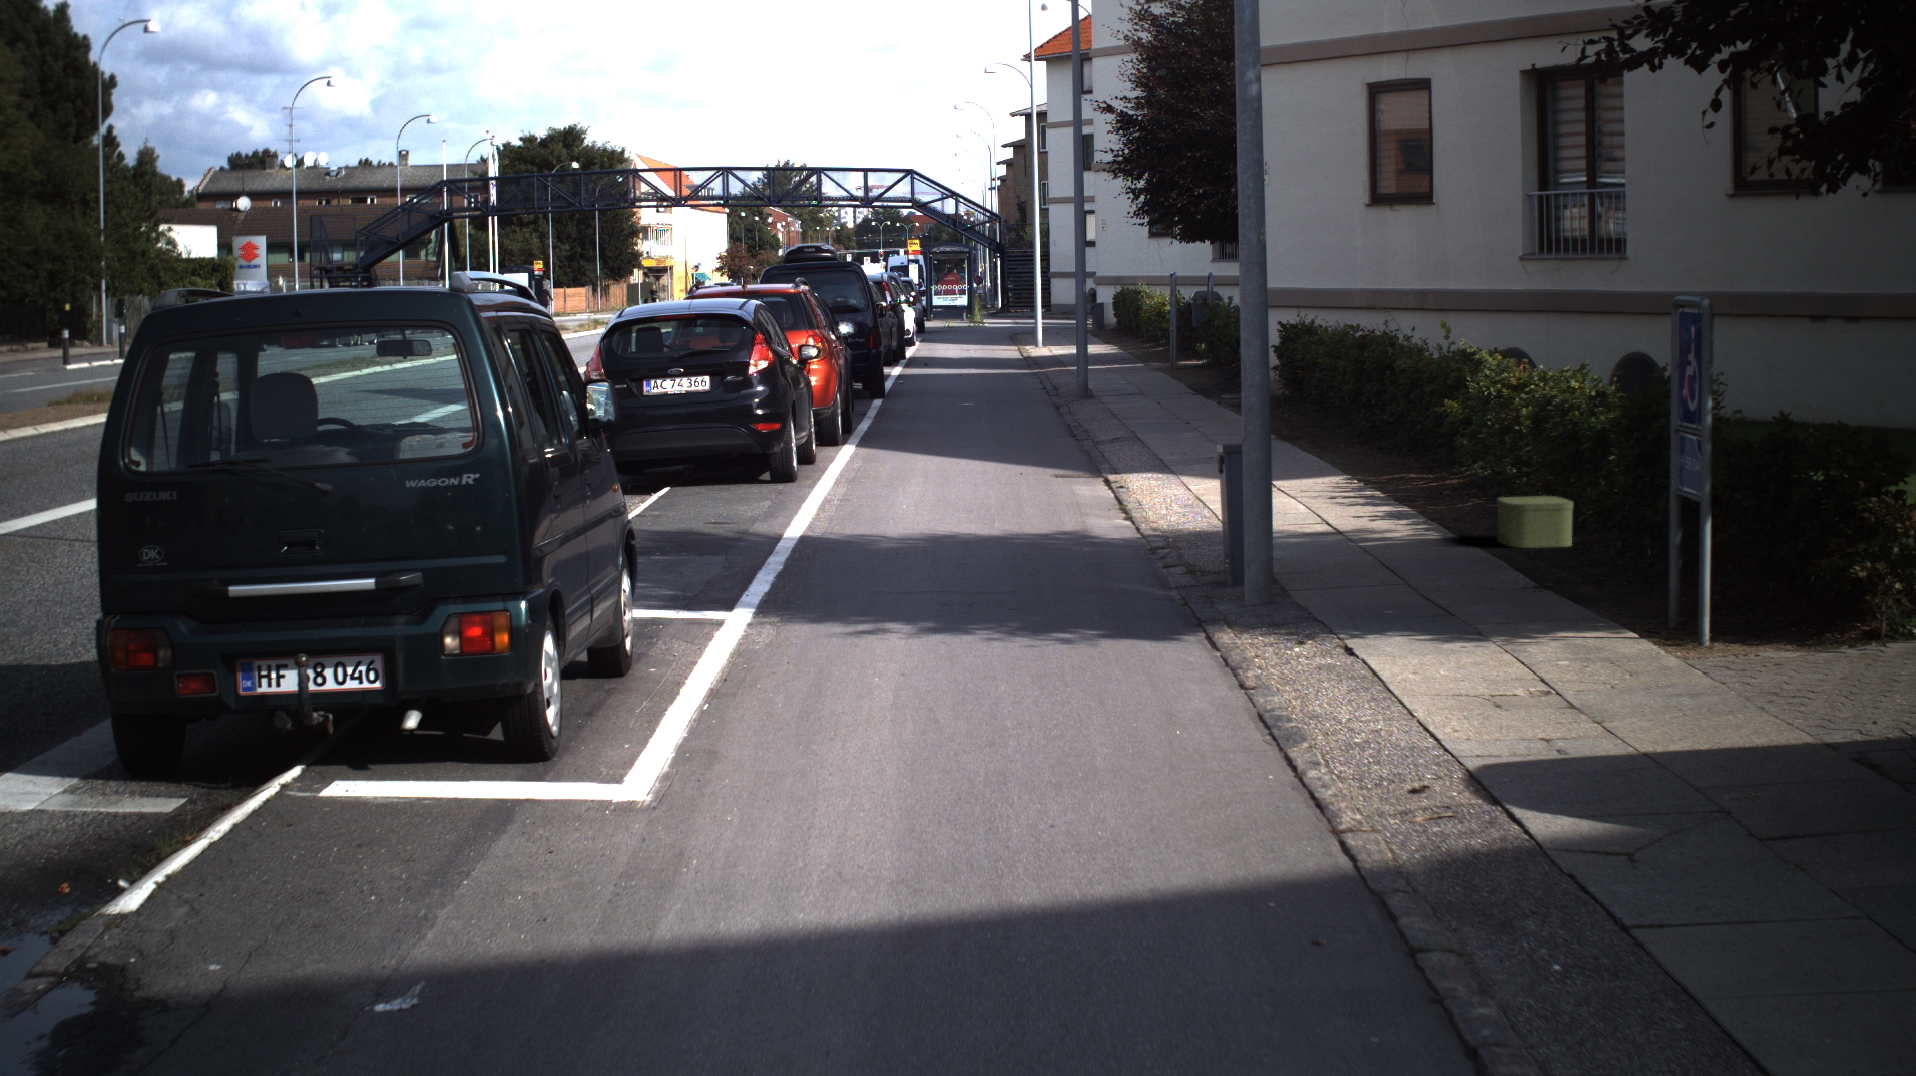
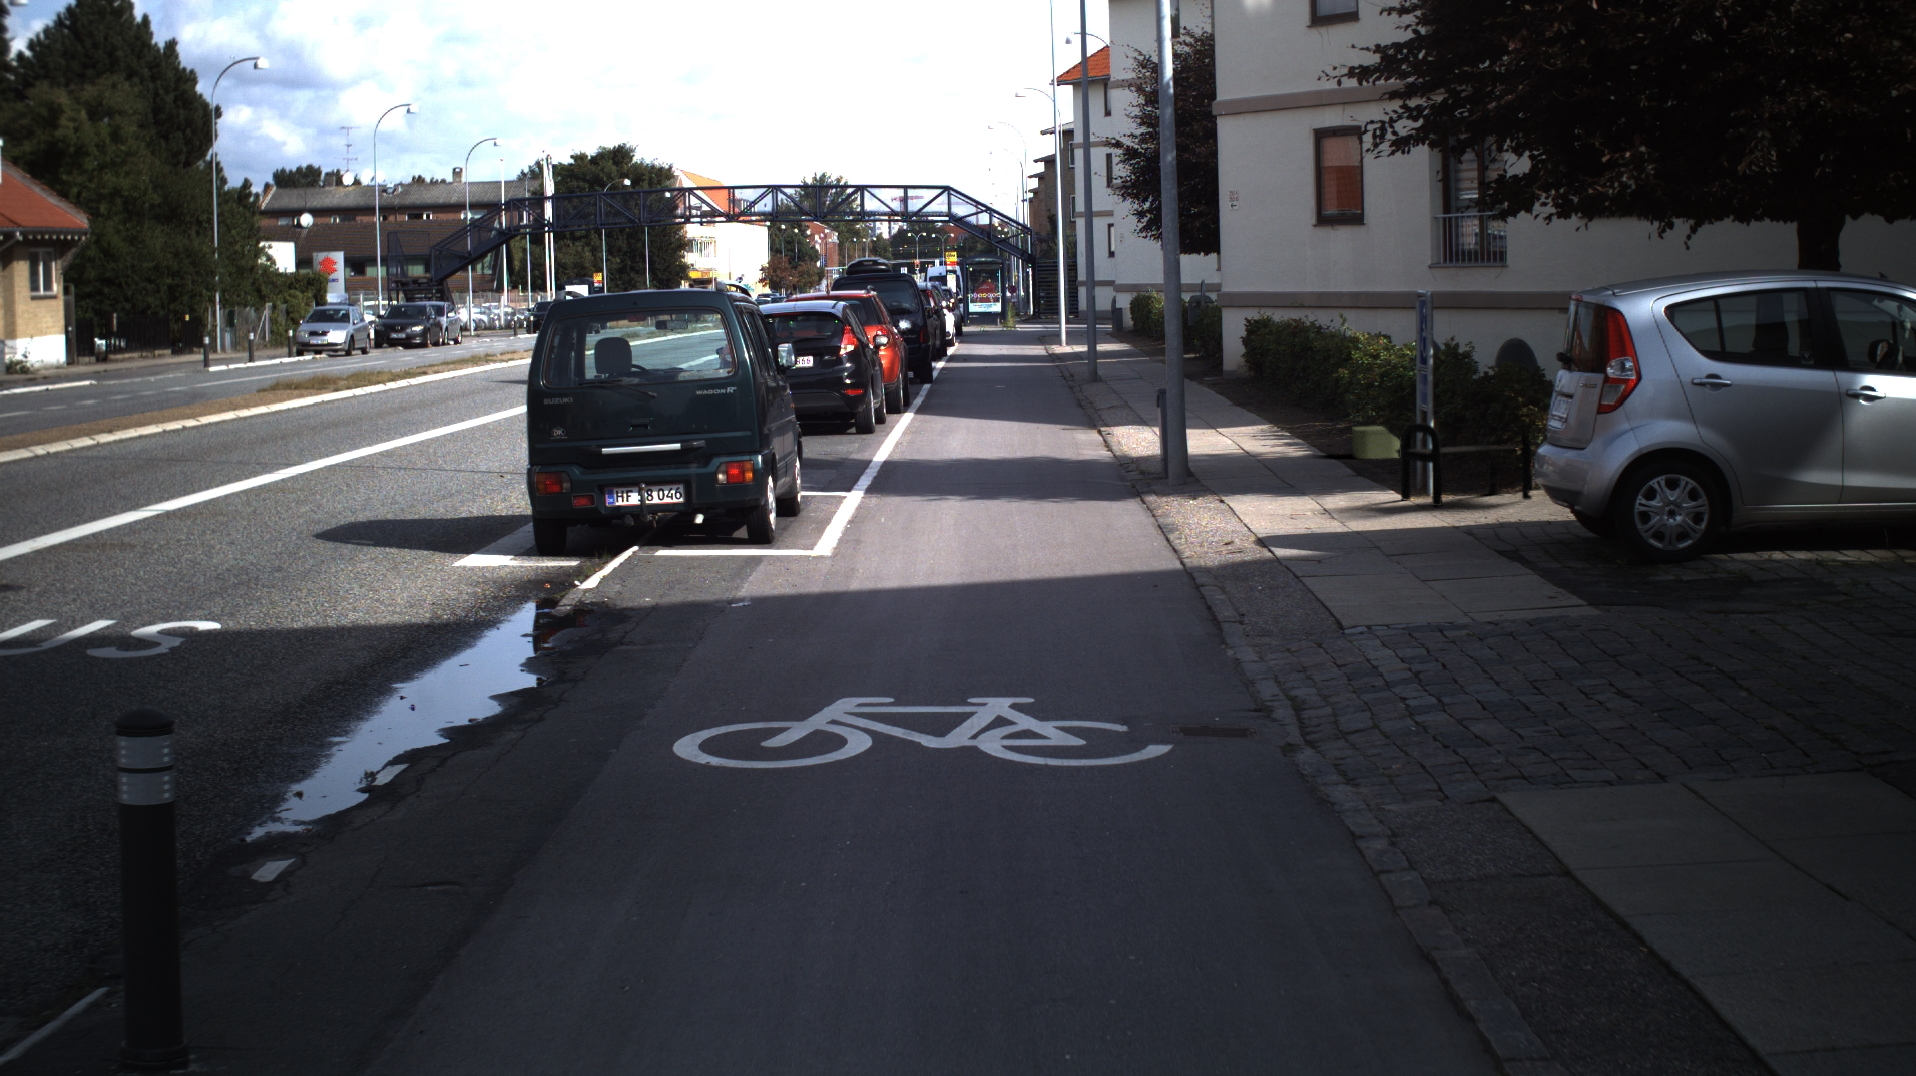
bench: none [1646,514,1876,669] -> present [1401,423,1532,506]

